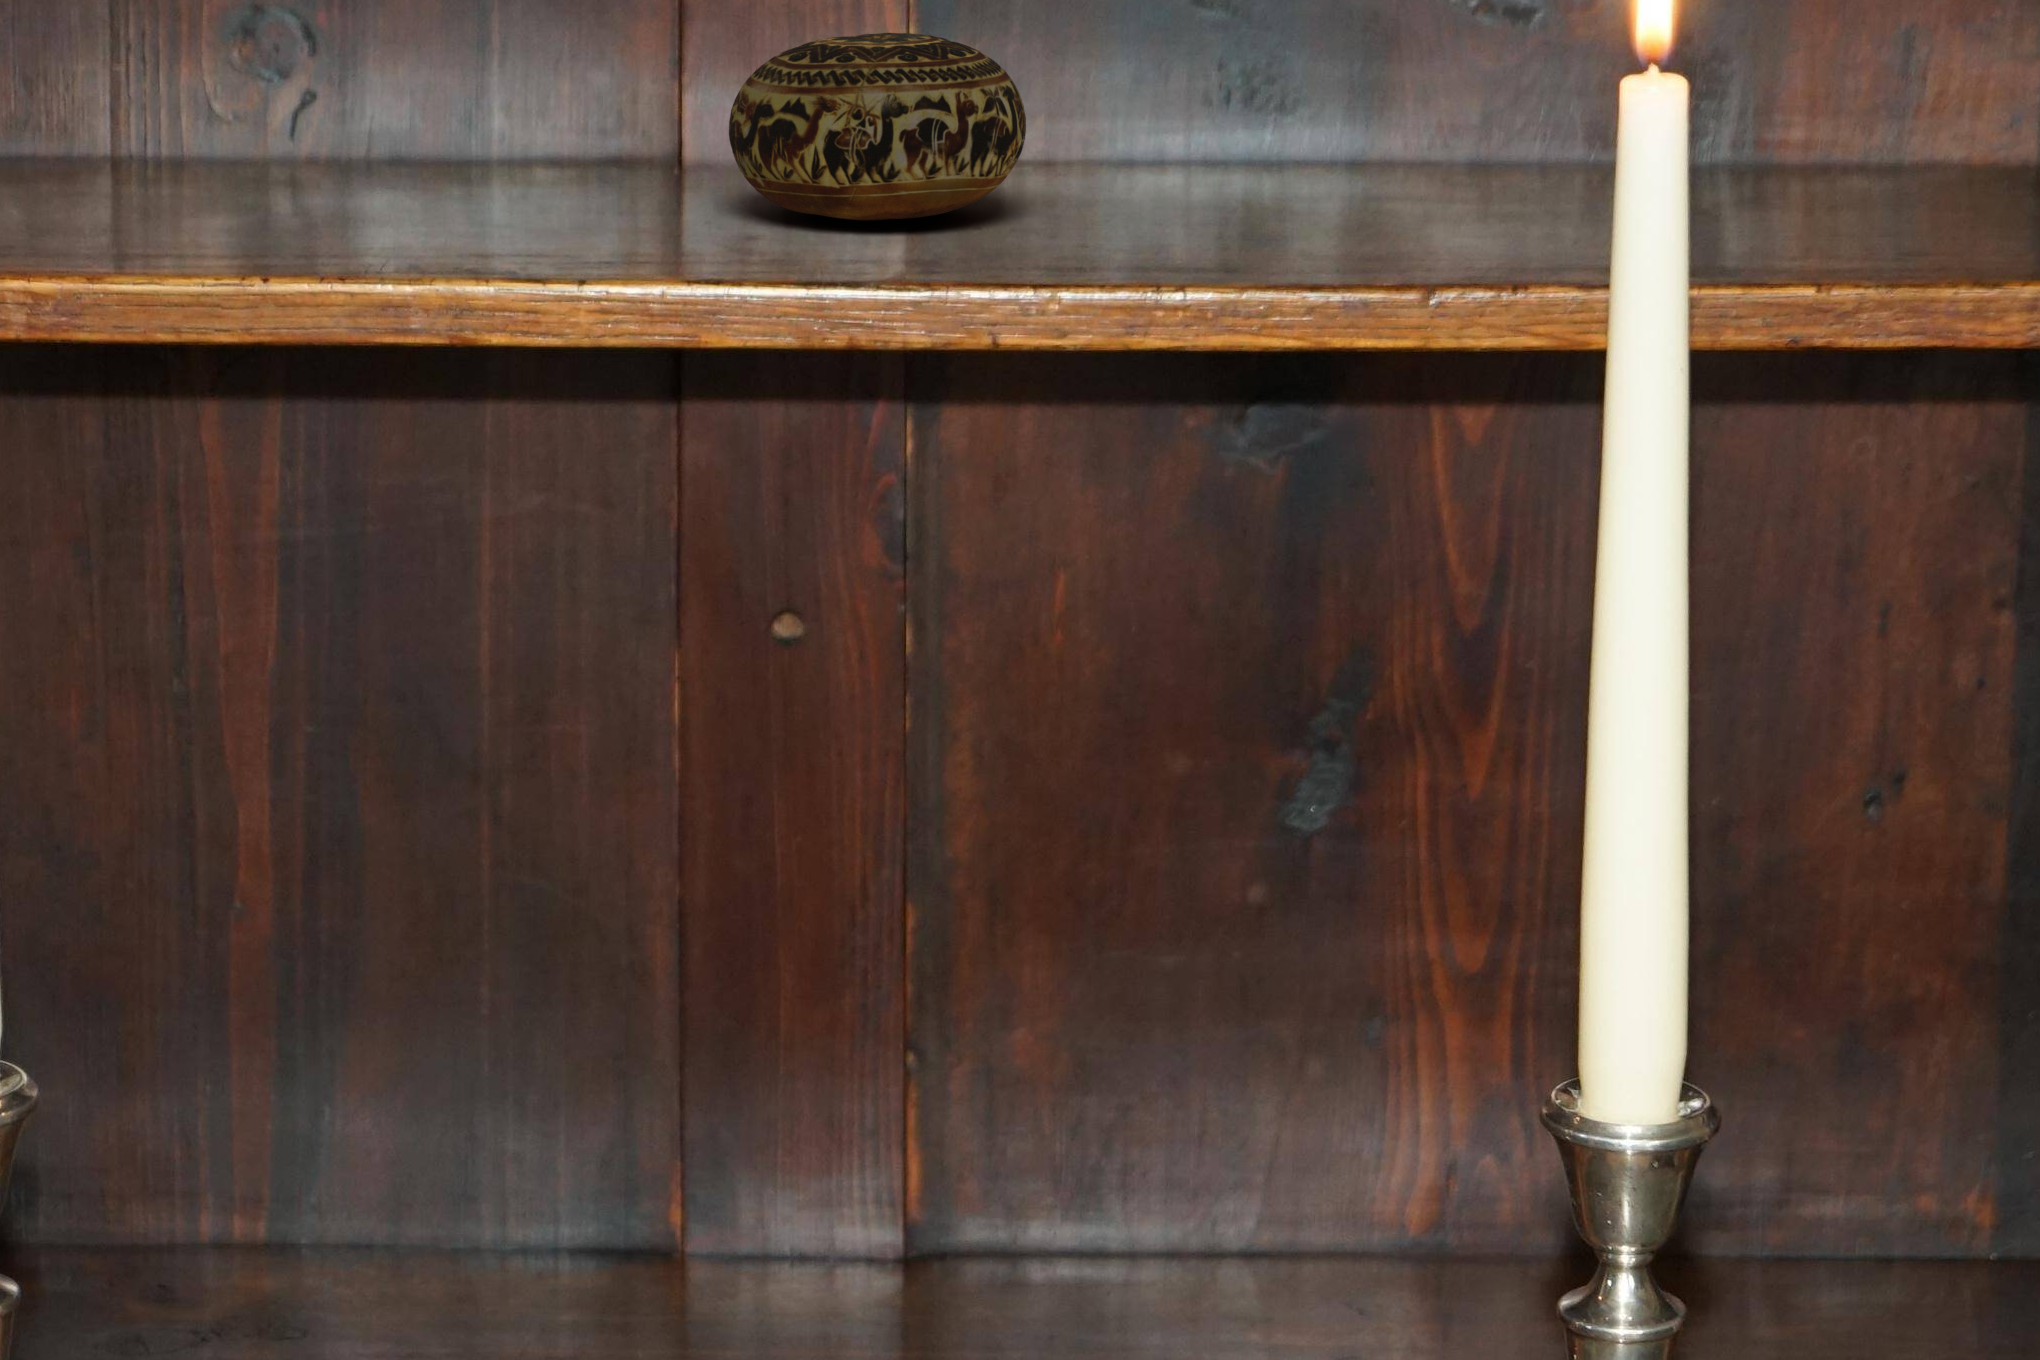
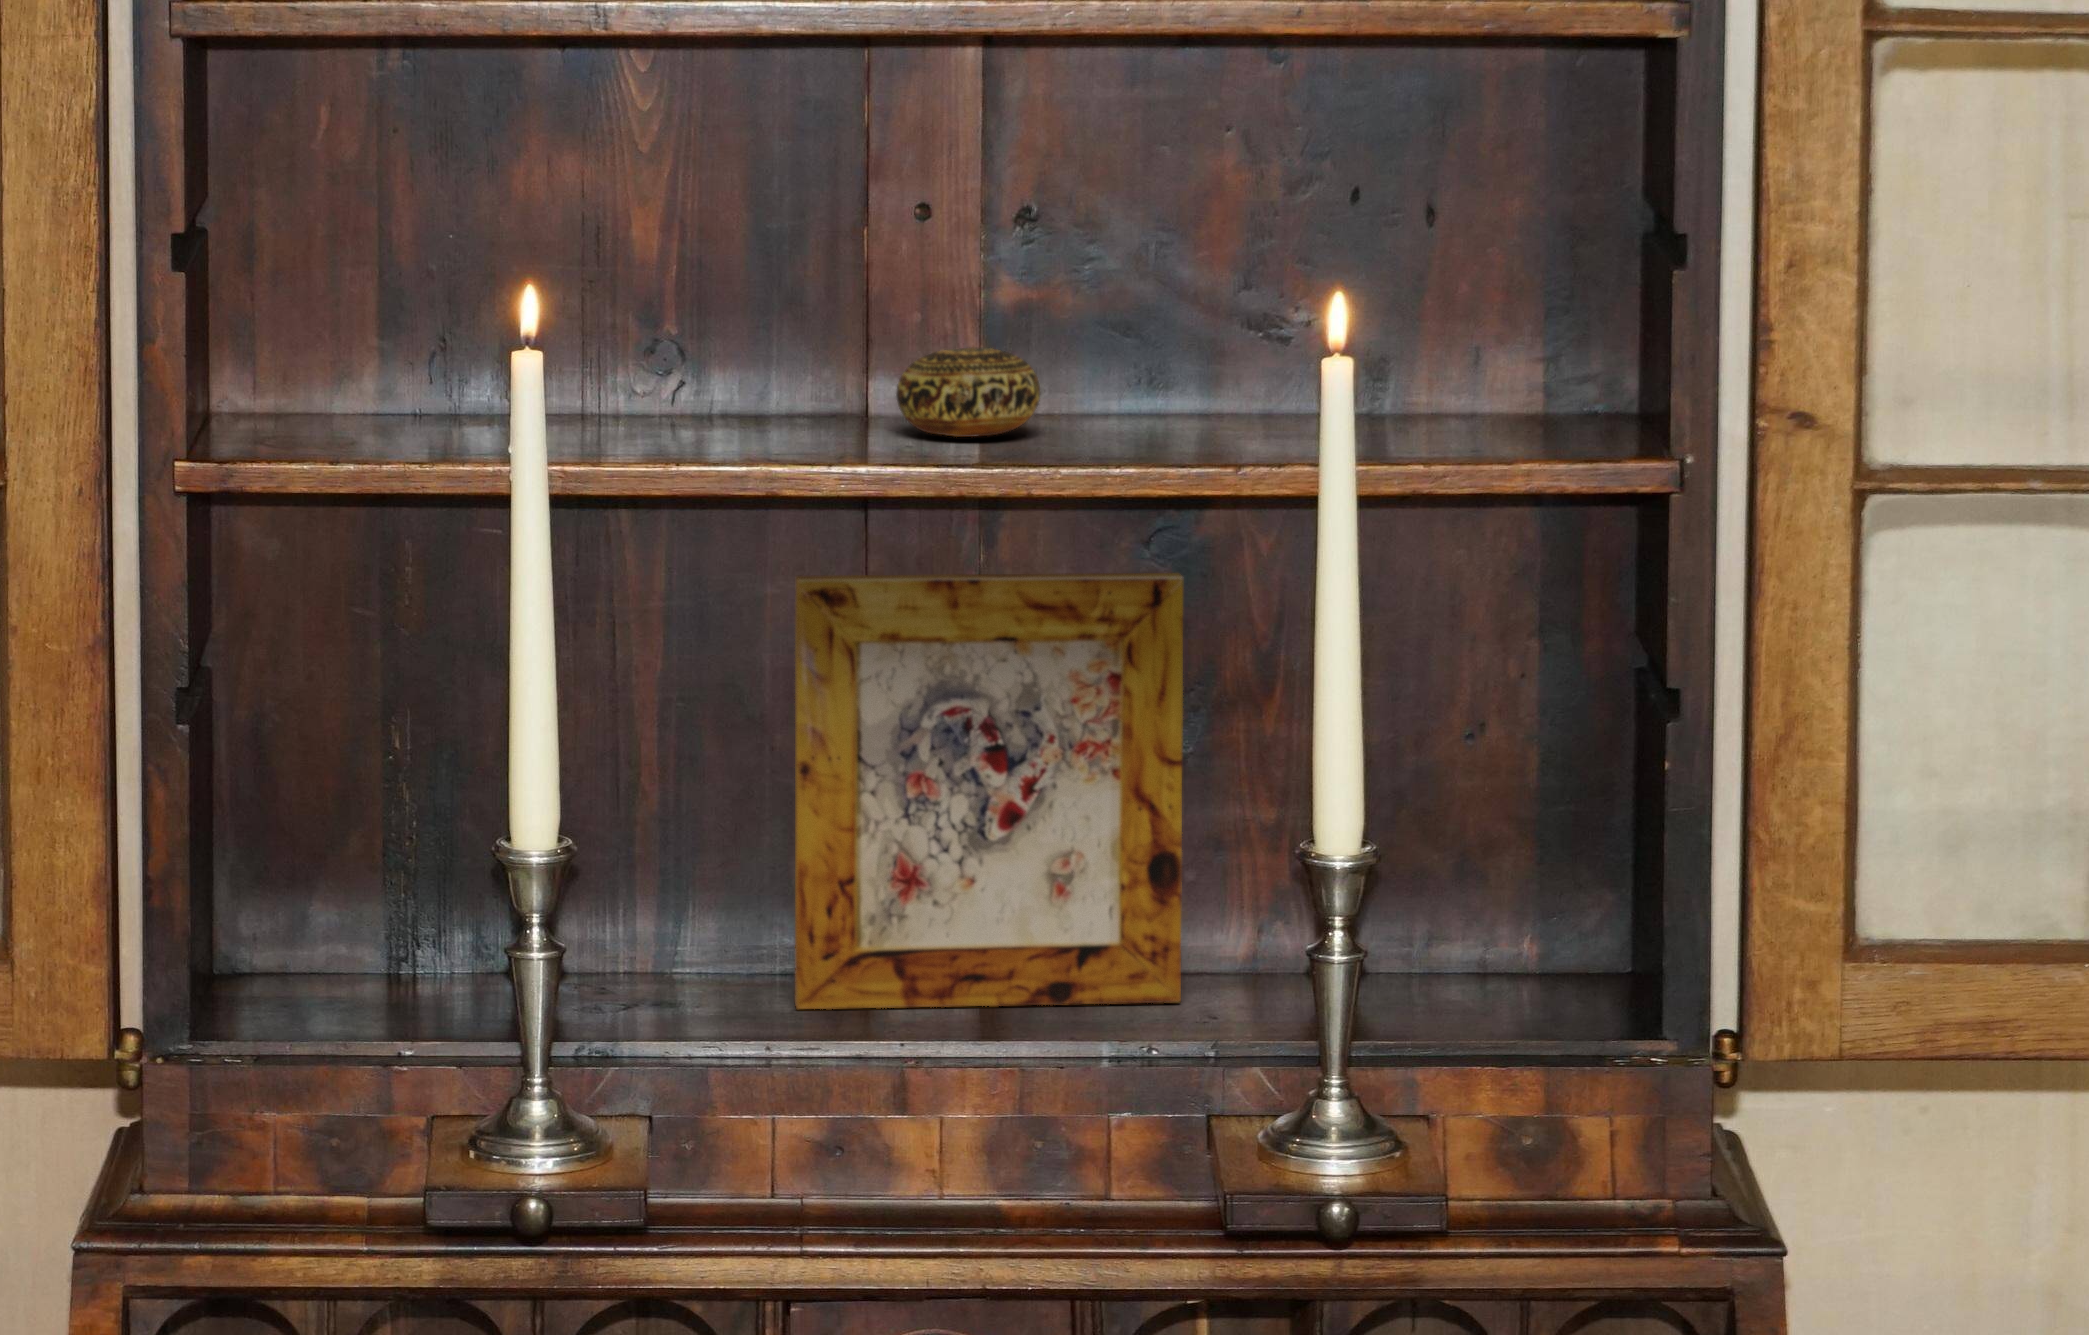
picture frame: none [526,495,1314,1347] -> present [795,573,1183,1009]

